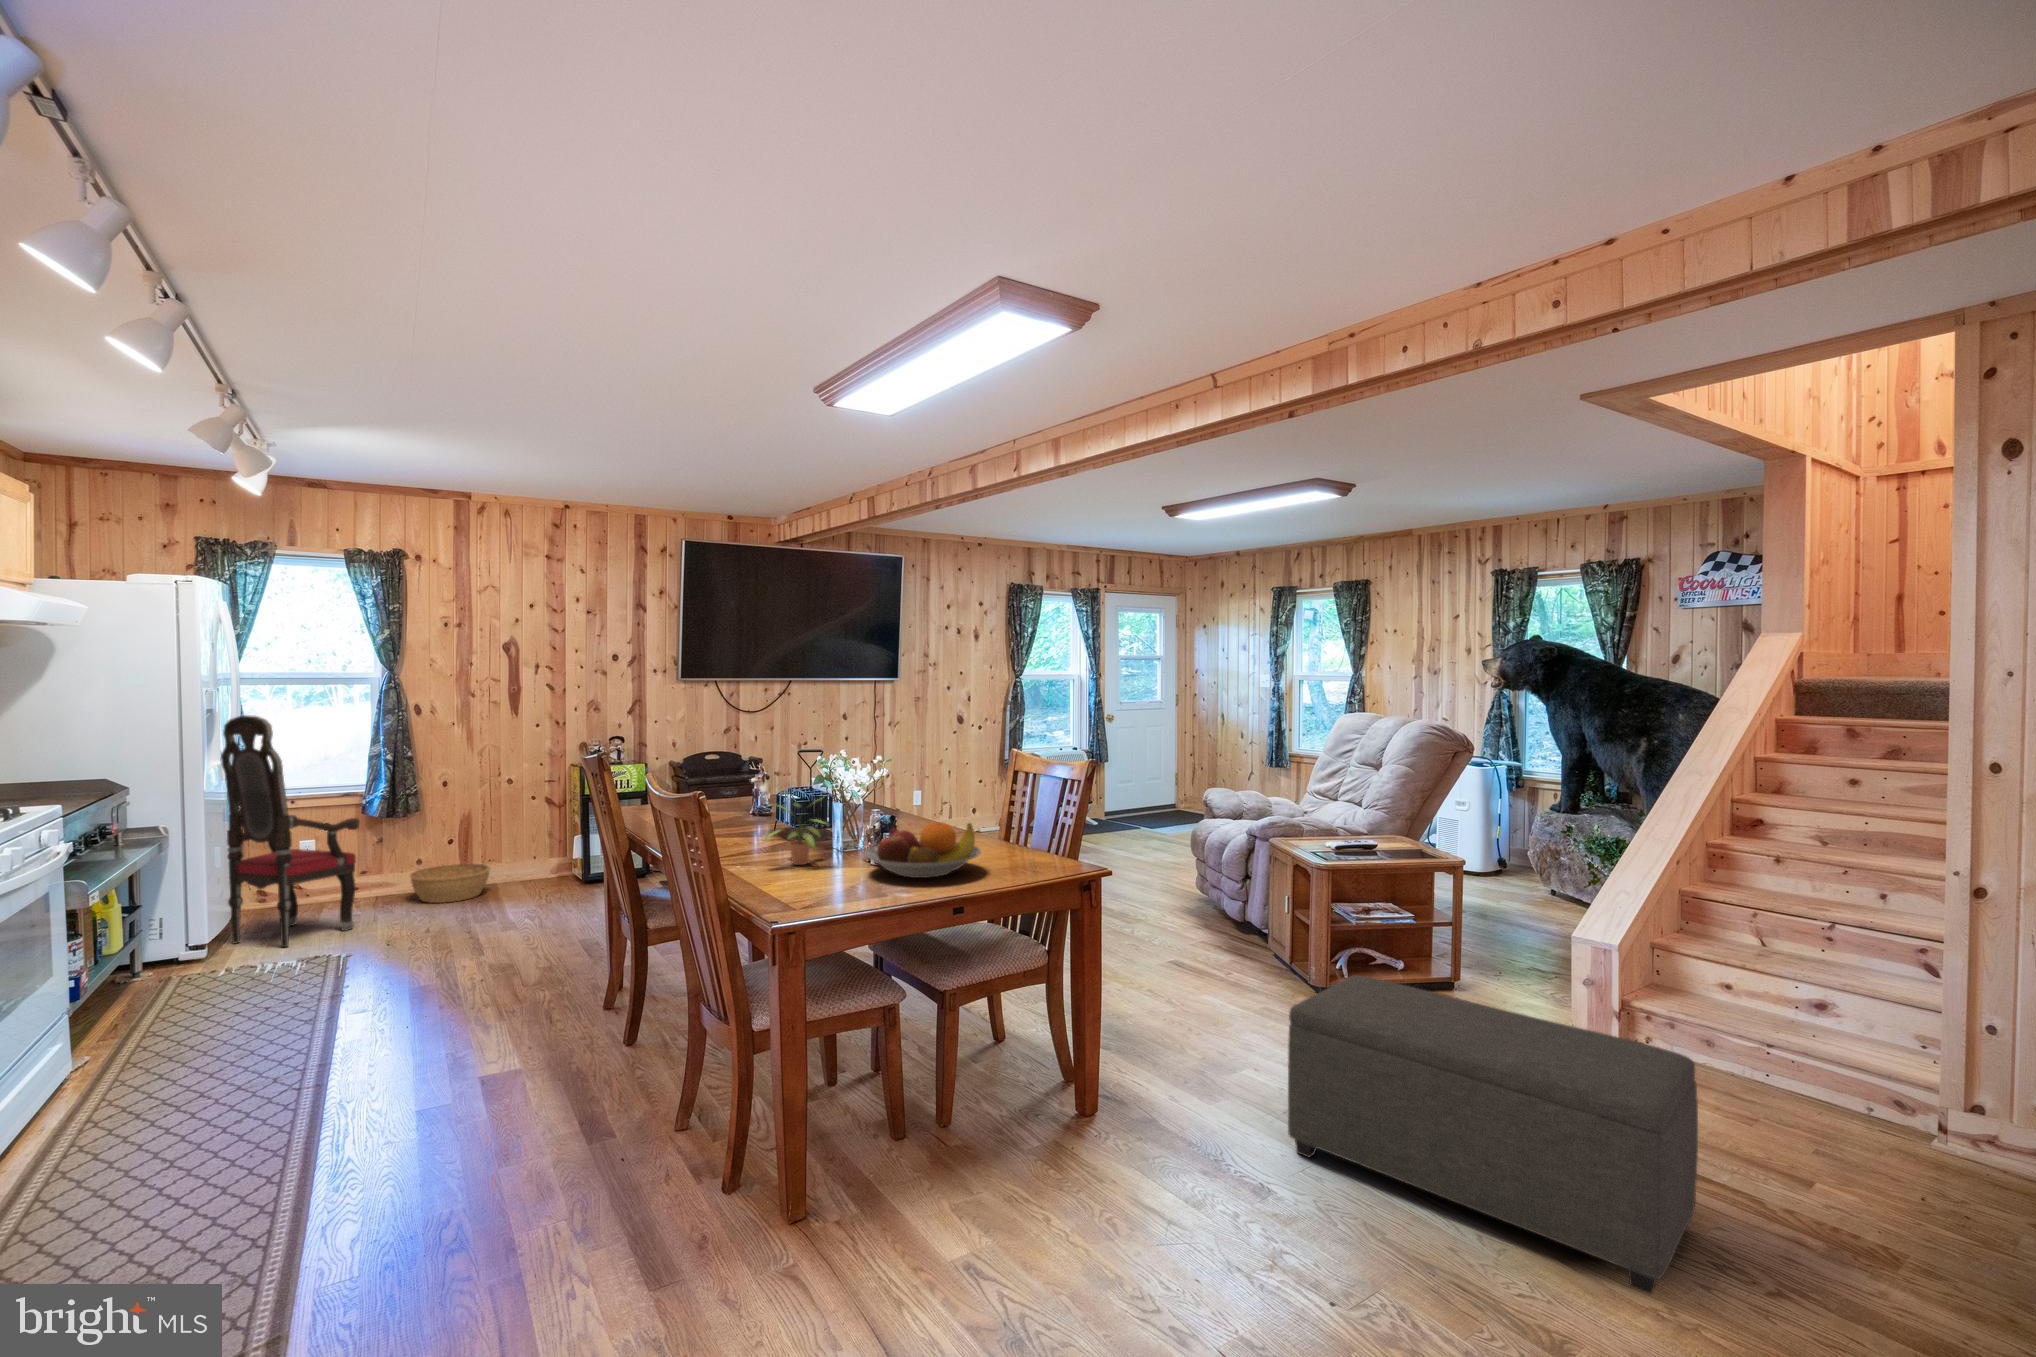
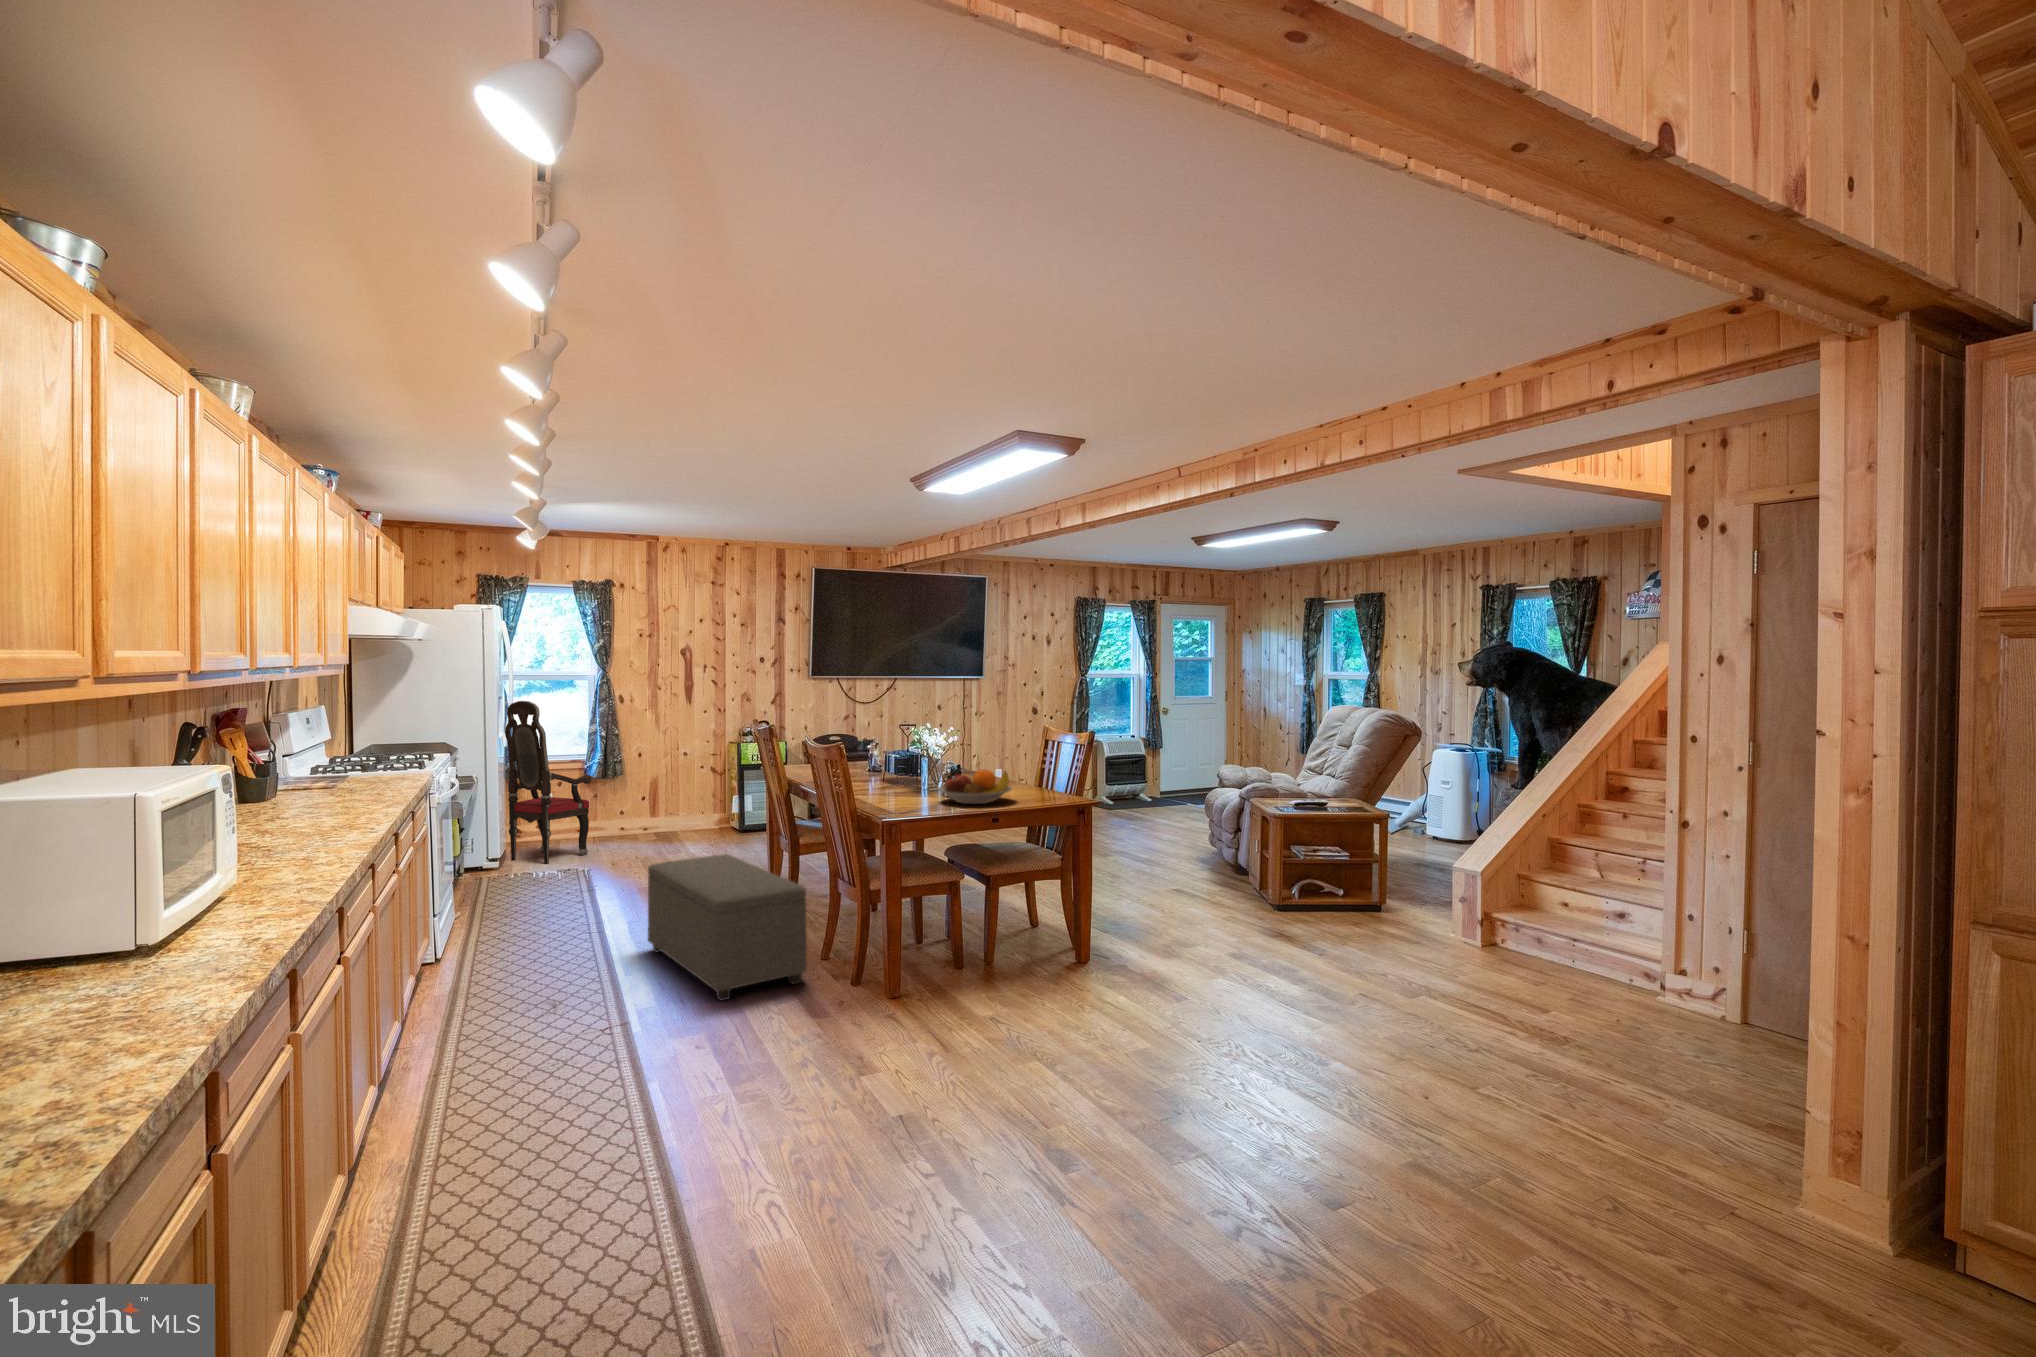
potted plant: present [765,803,826,865] -> none [874,745,917,797]
basket: present [410,864,490,903] -> none [619,814,675,841]
ottoman: present [1288,975,1698,1294] -> present [648,855,807,1001]

